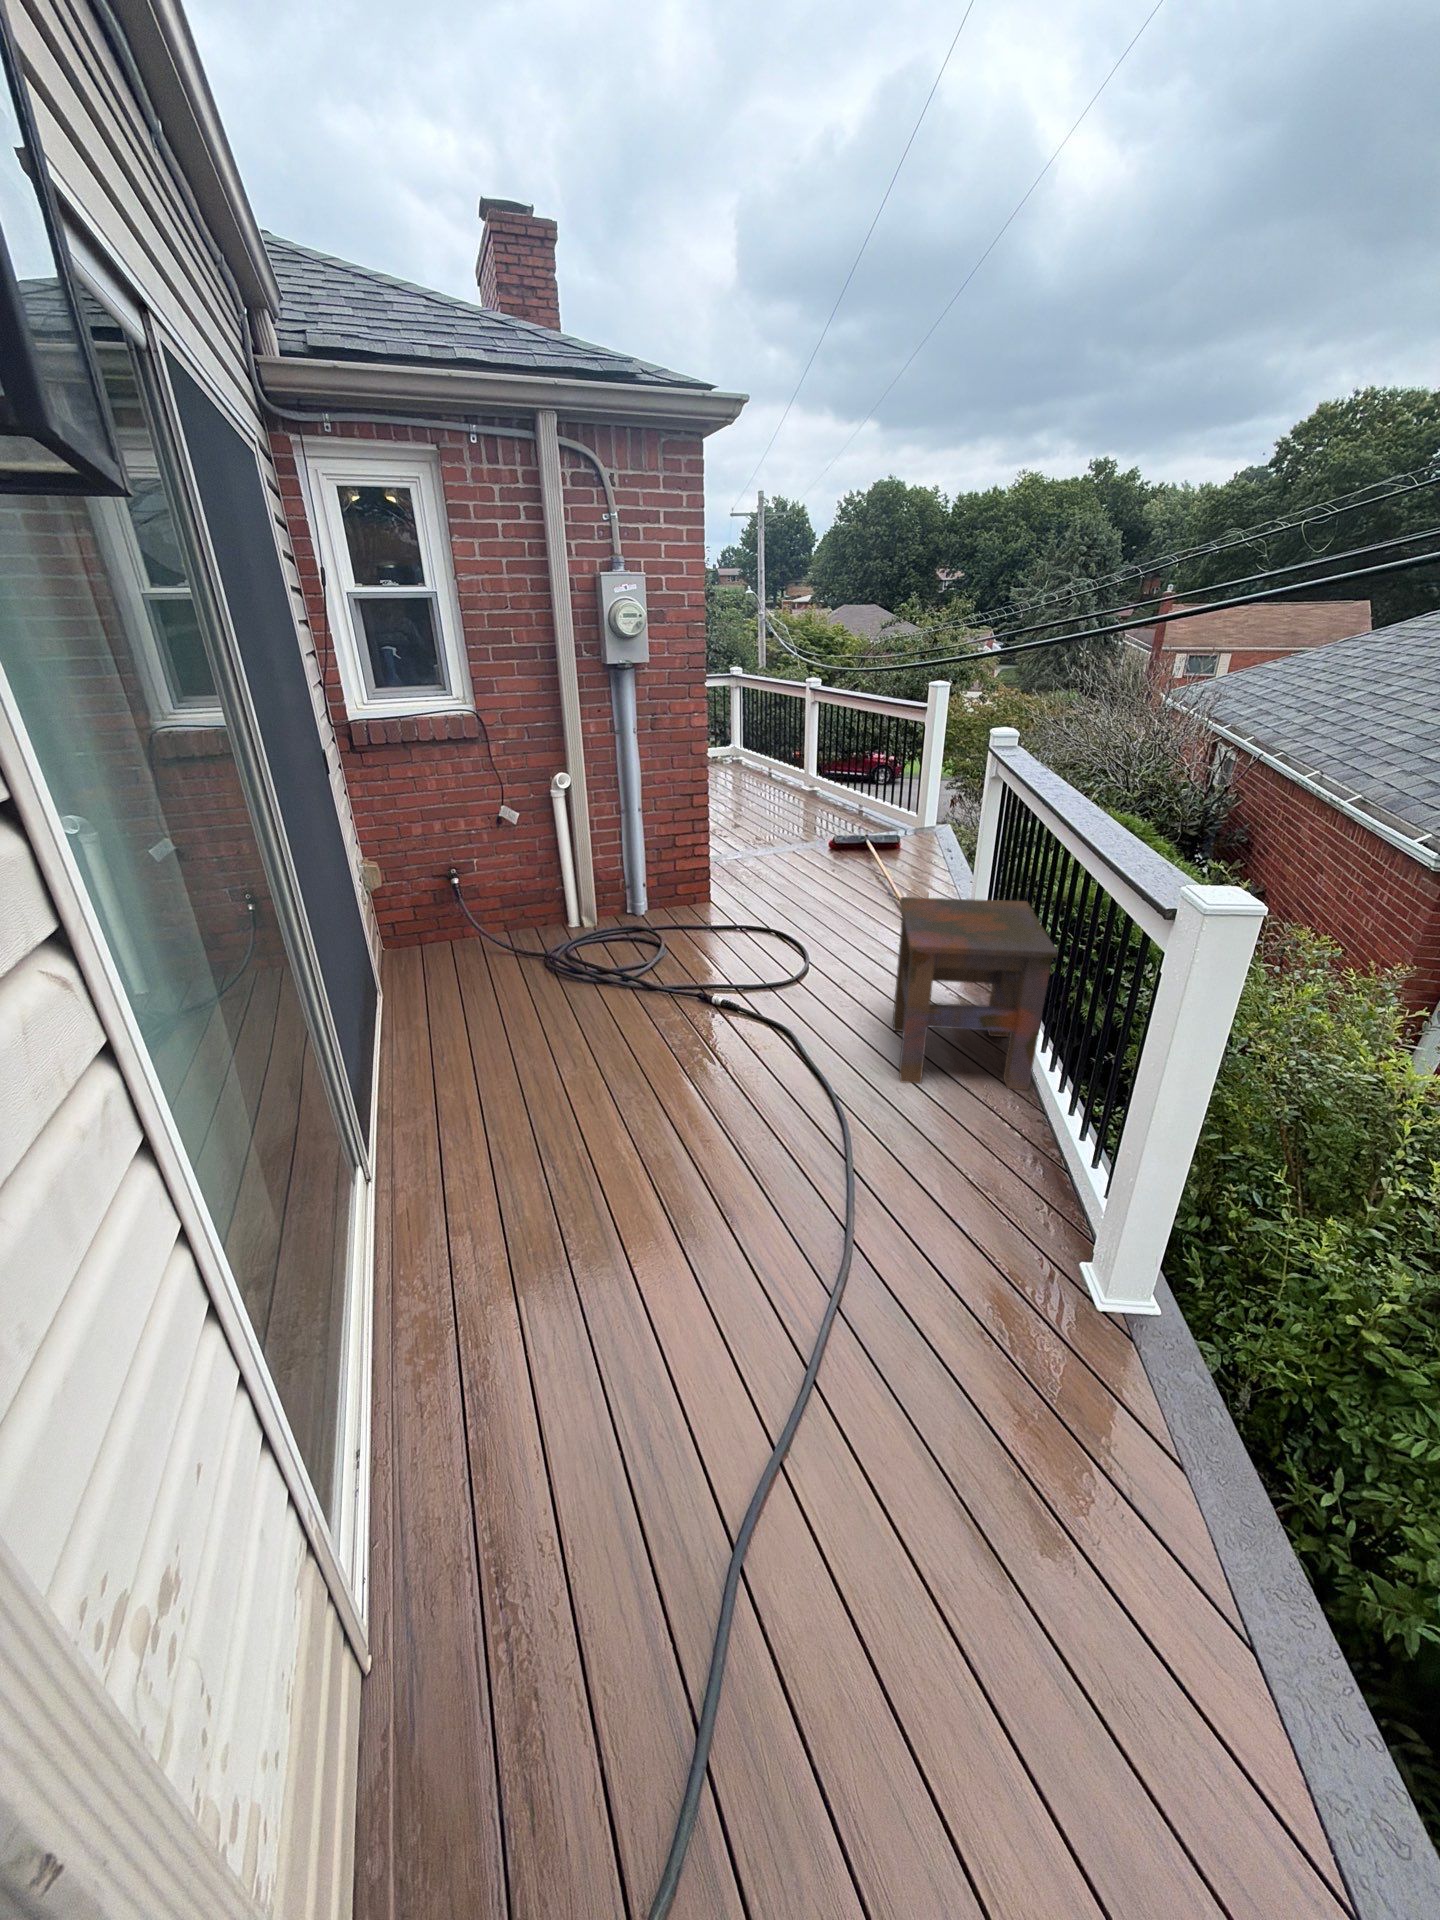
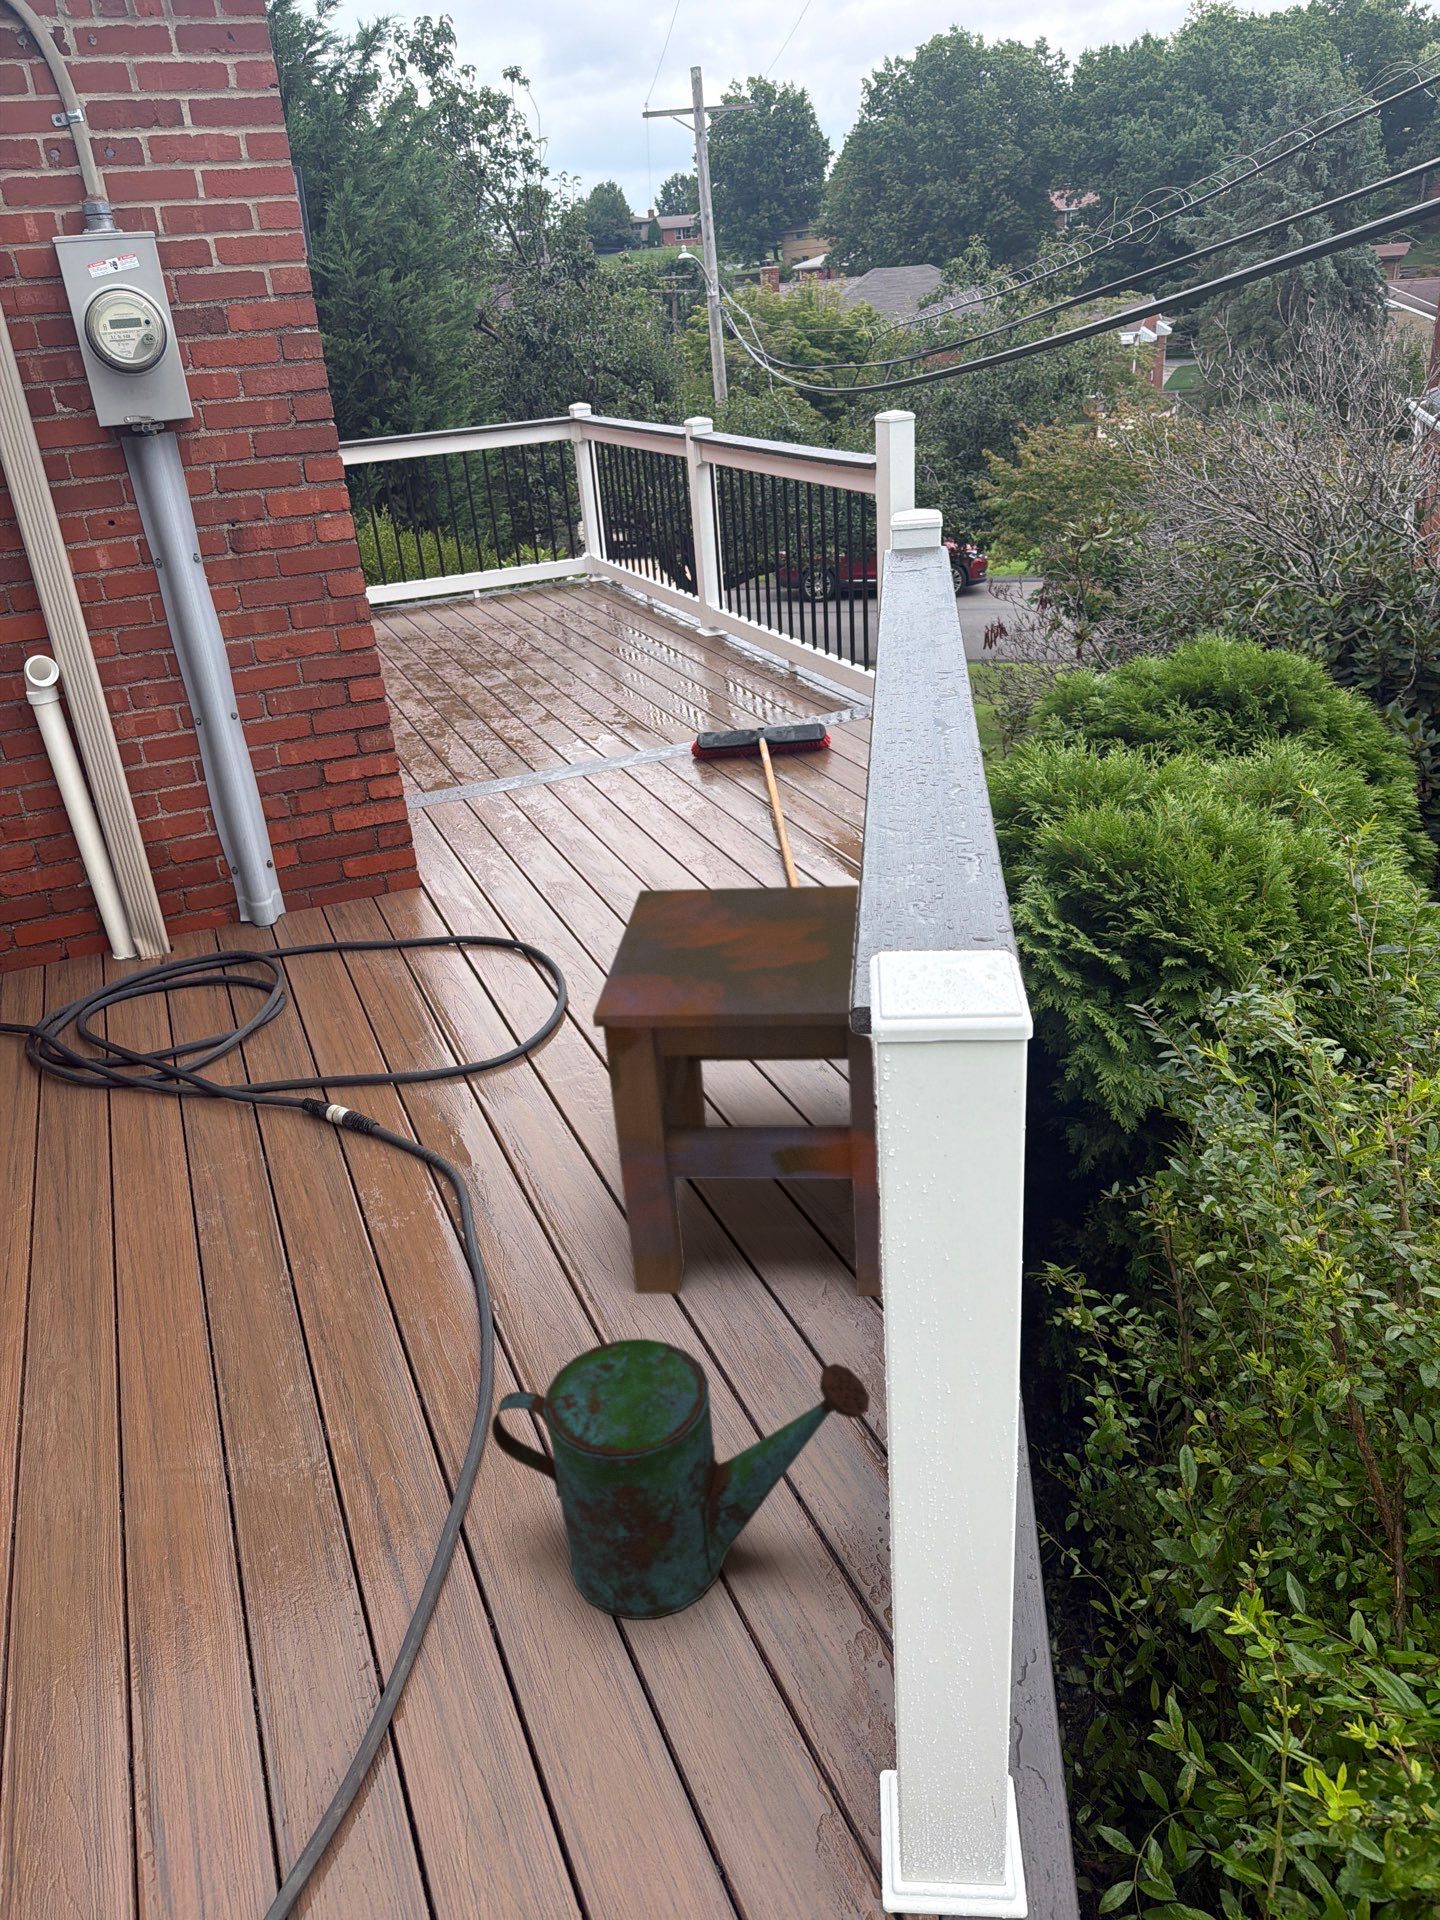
watering can: none [892,1085,1074,1207] -> present [491,1339,870,1619]

